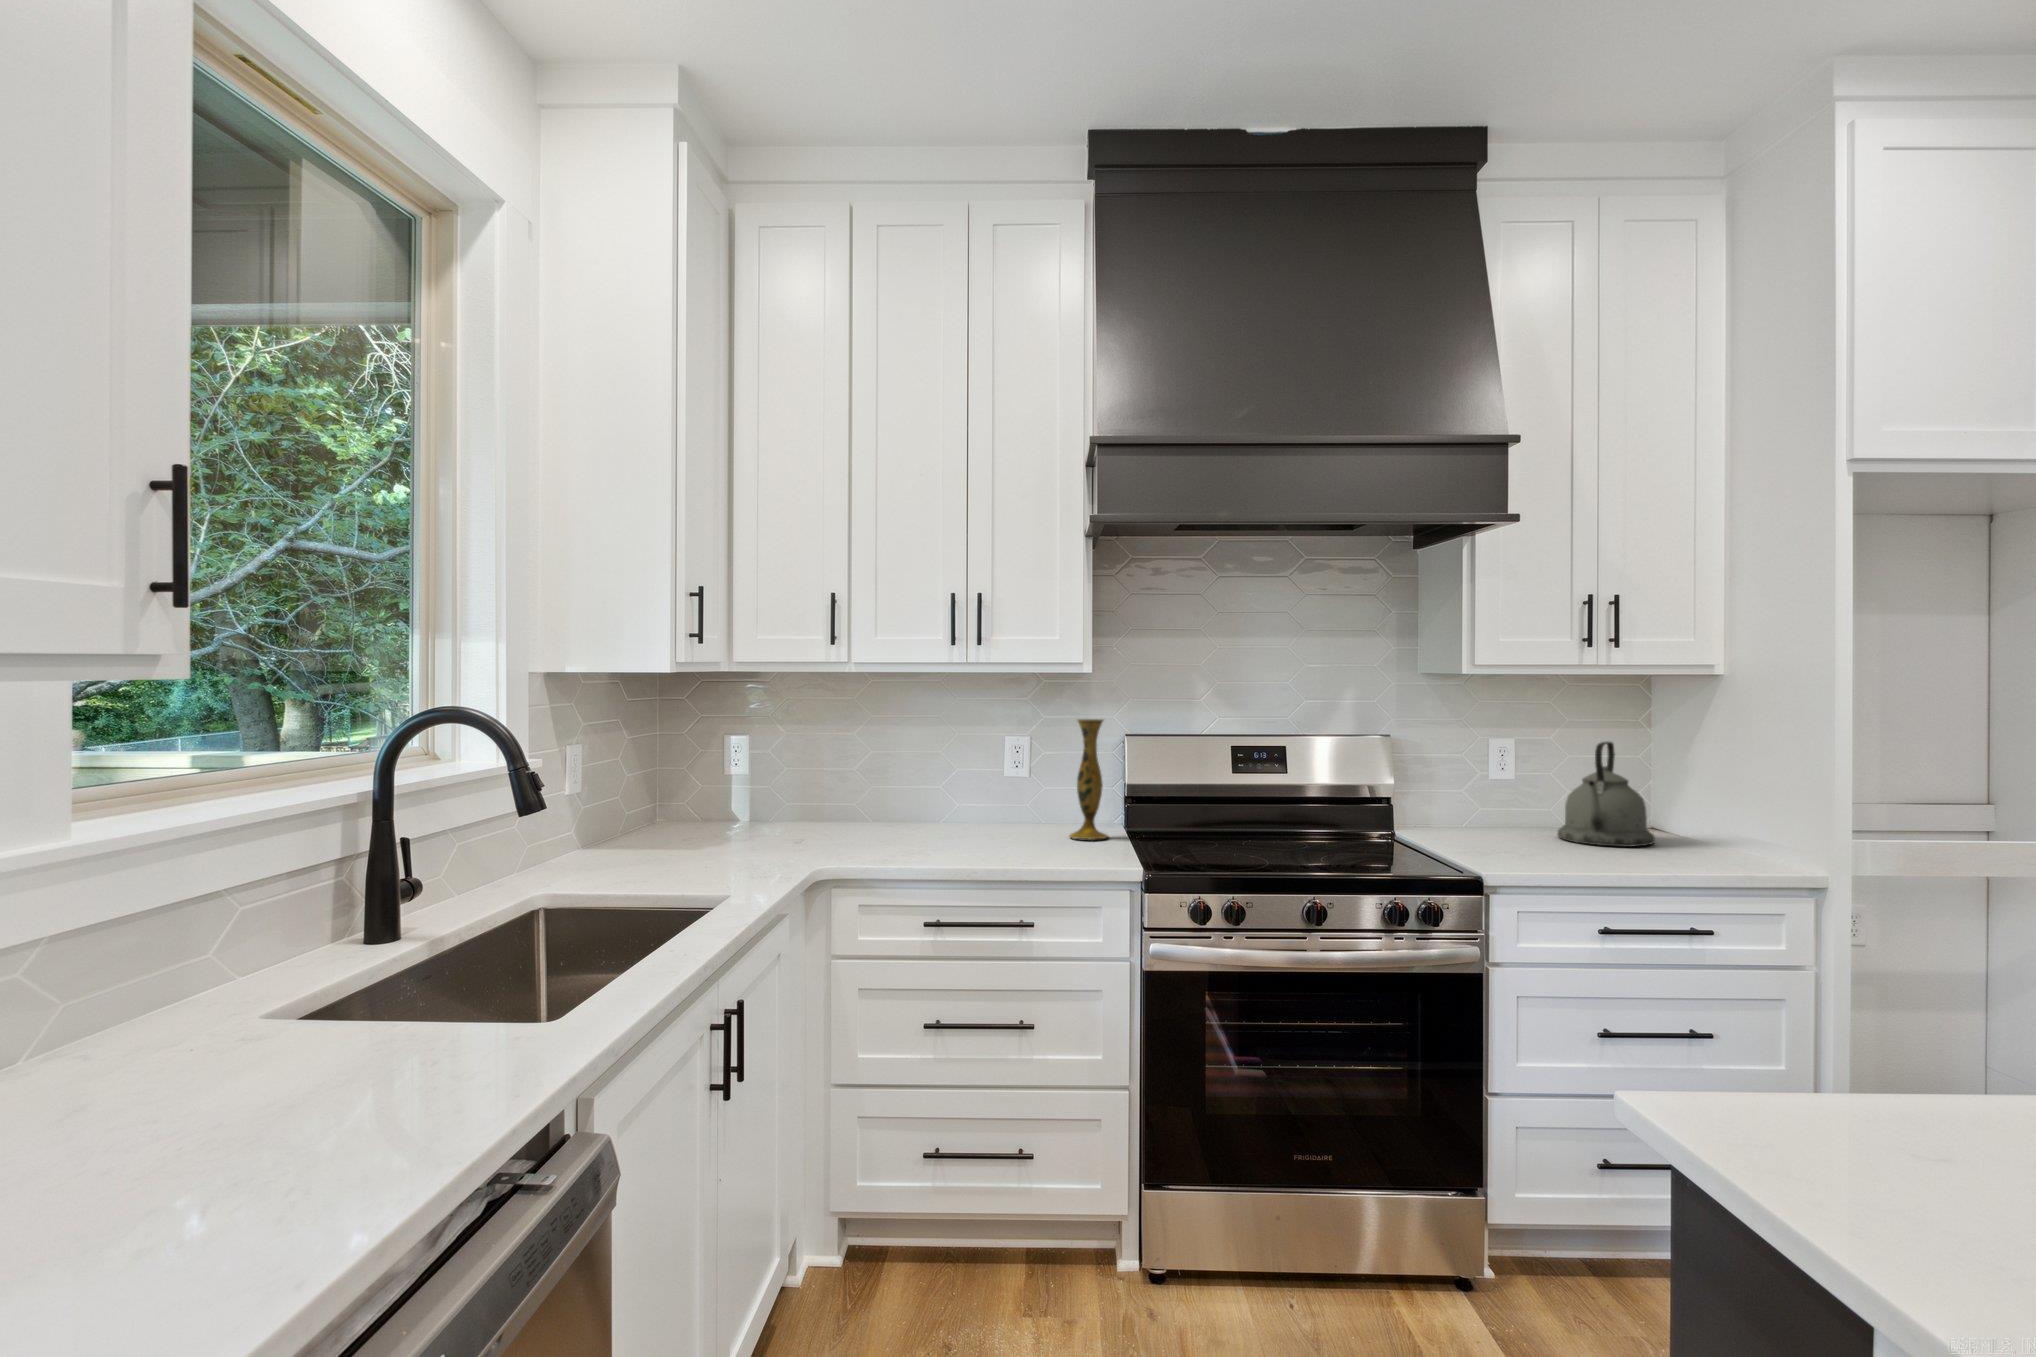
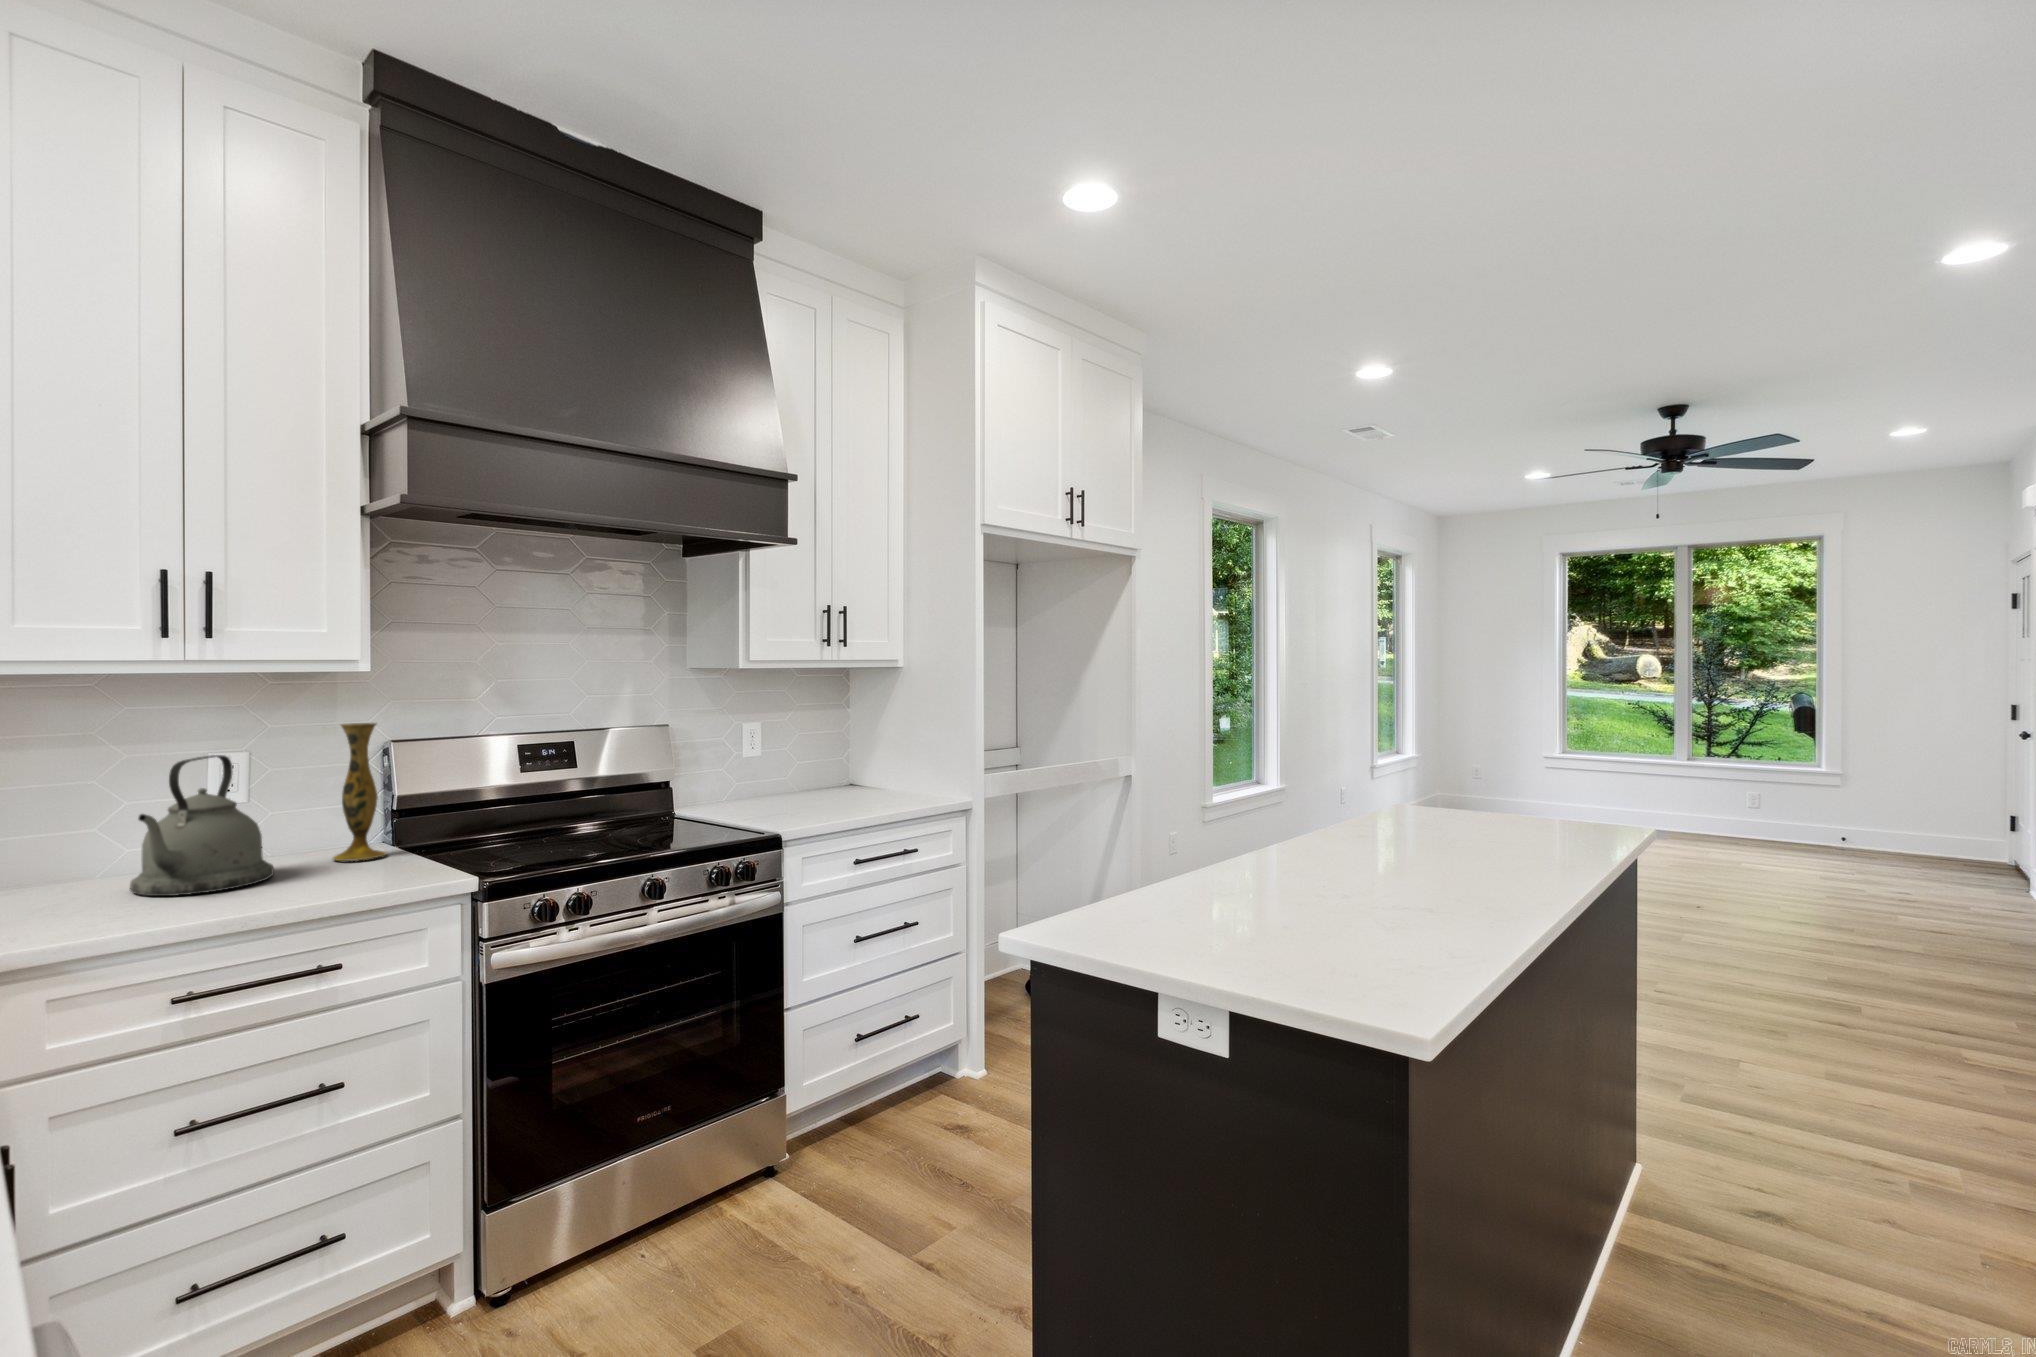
kettle: present [1558,742,1655,847] -> present [130,755,274,896]

